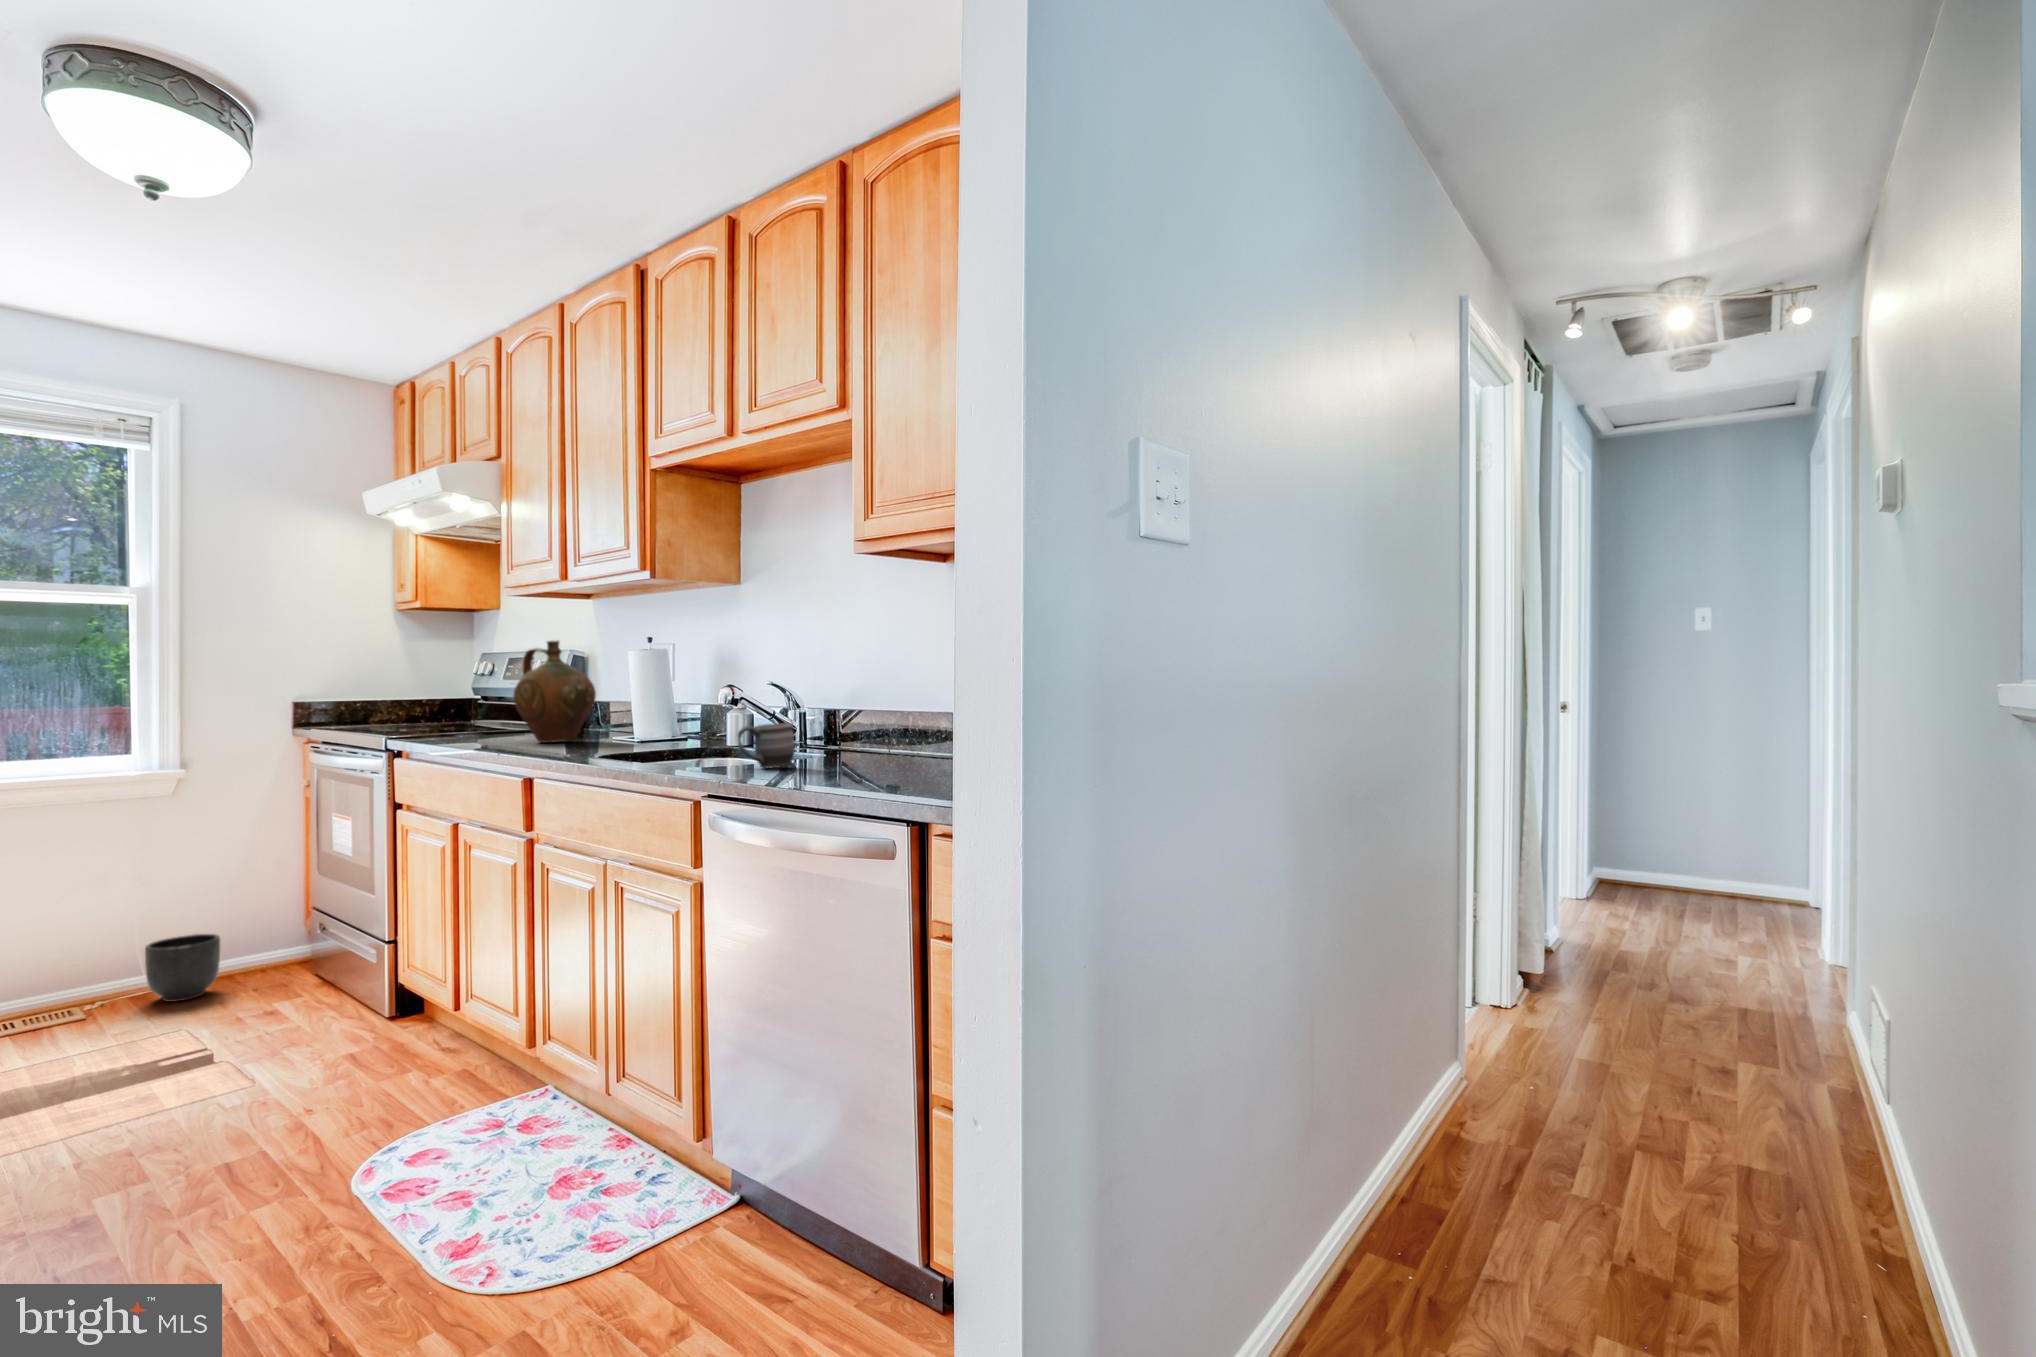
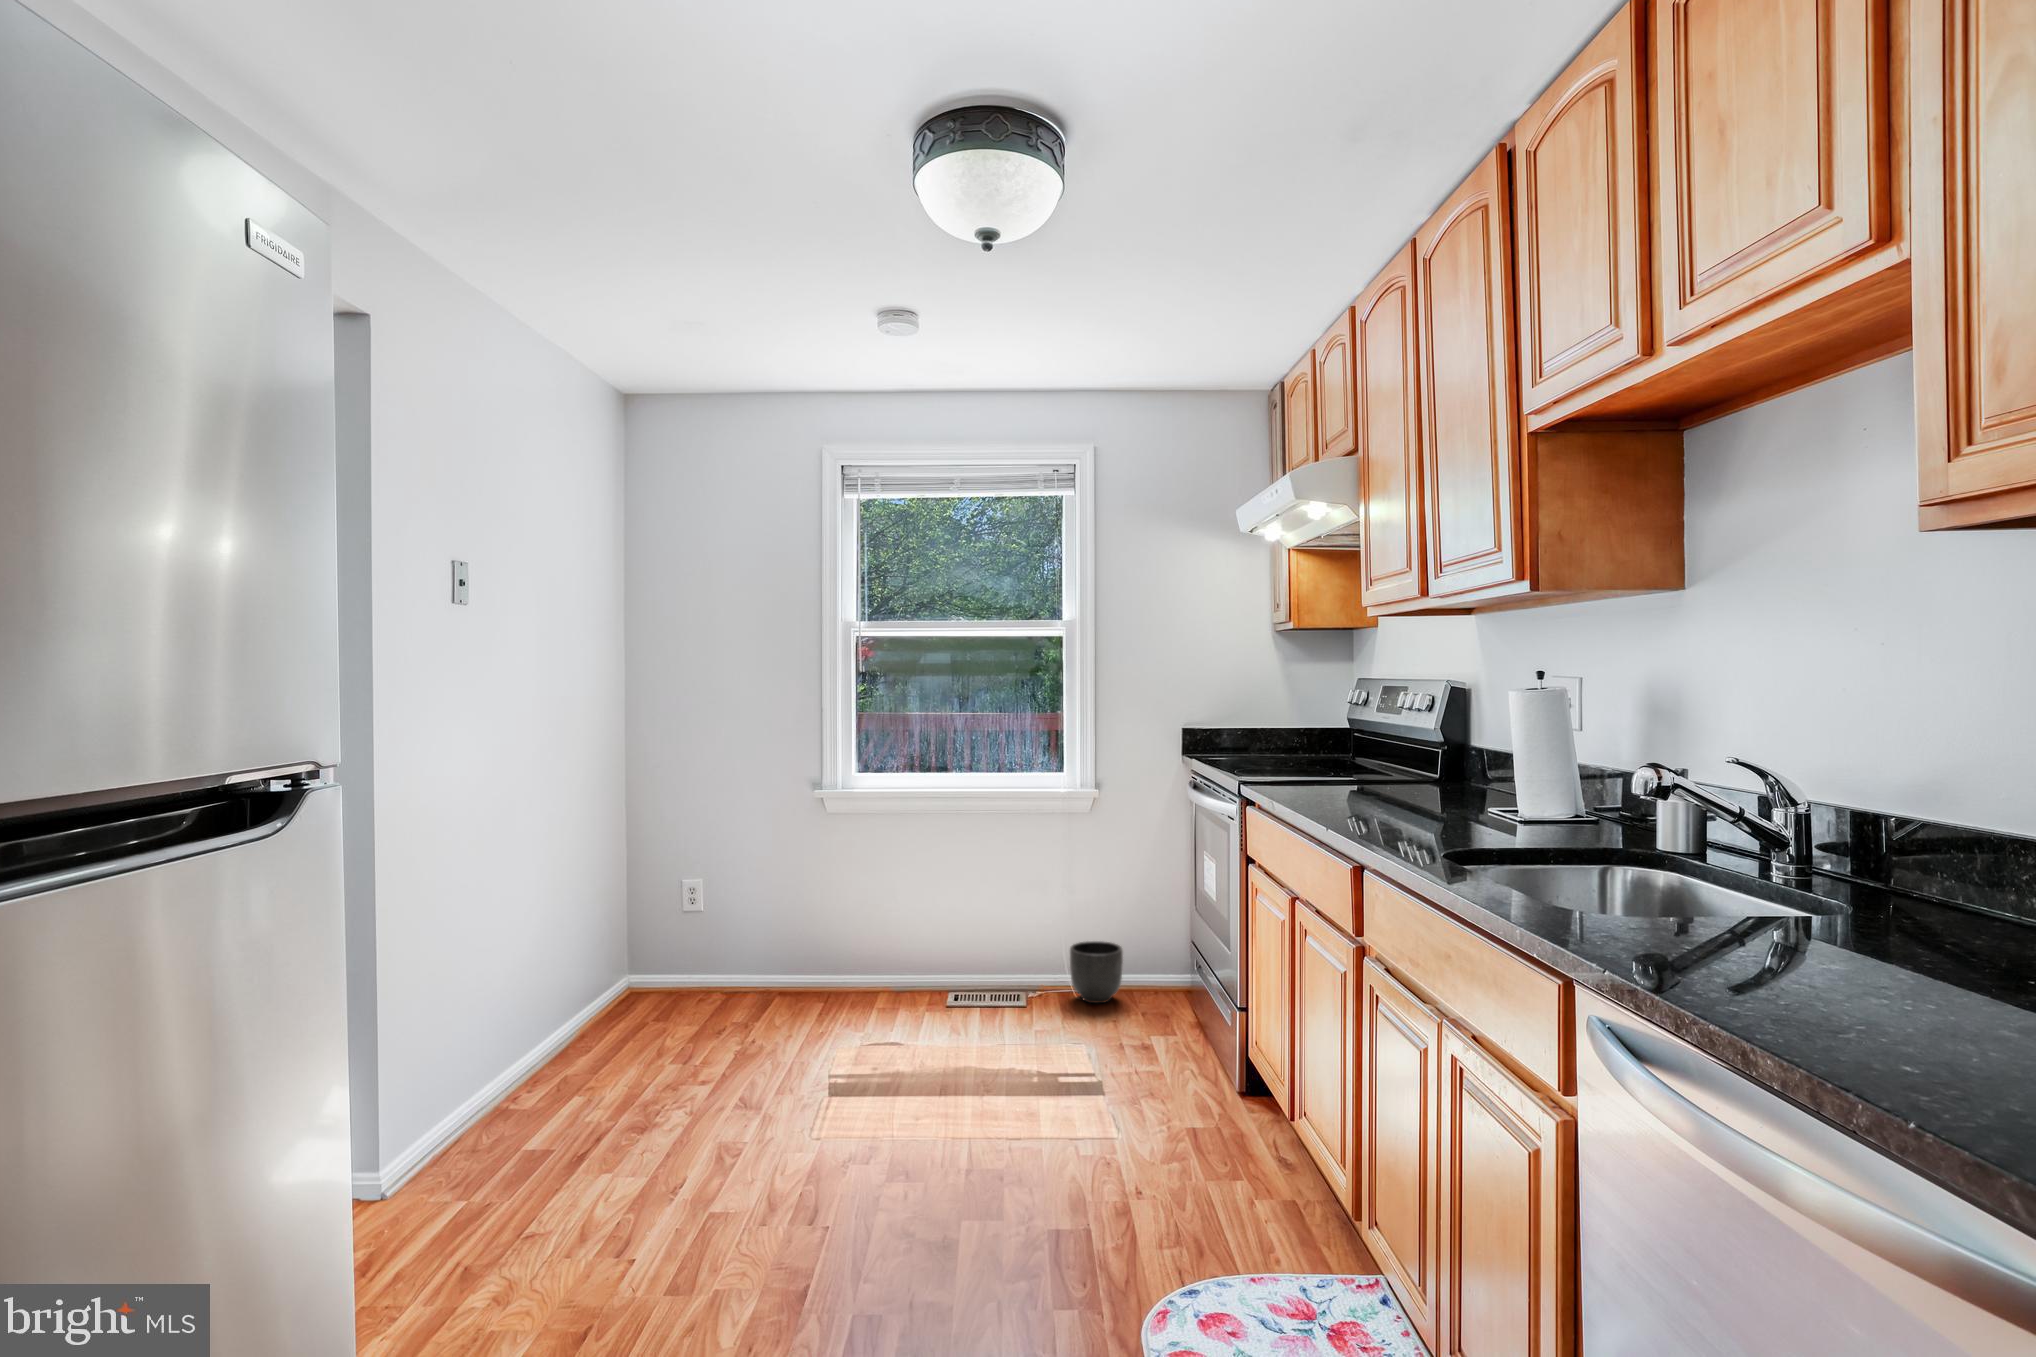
ceramic jug: present [513,641,596,743] -> none [1351,680,1455,814]
mug: present [738,723,795,768] -> none [1645,874,1776,970]

